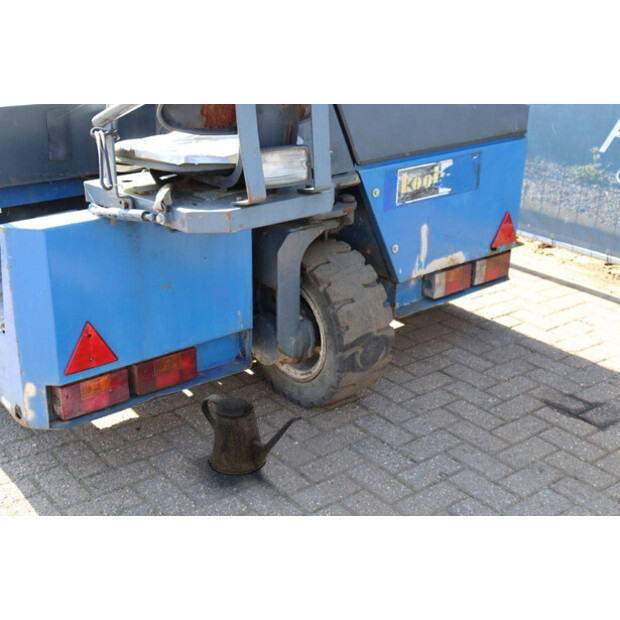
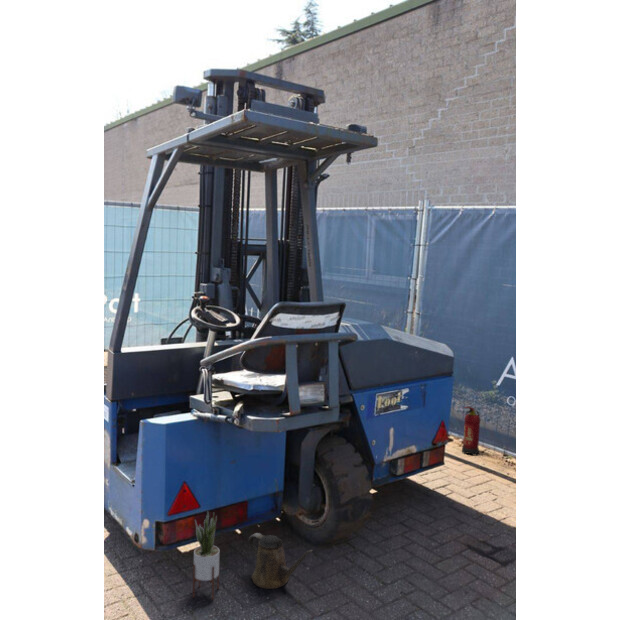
fire extinguisher: none [538,191,568,266] -> present [462,407,480,455]
potted plant: none [107,365,158,495] -> present [193,514,220,599]

